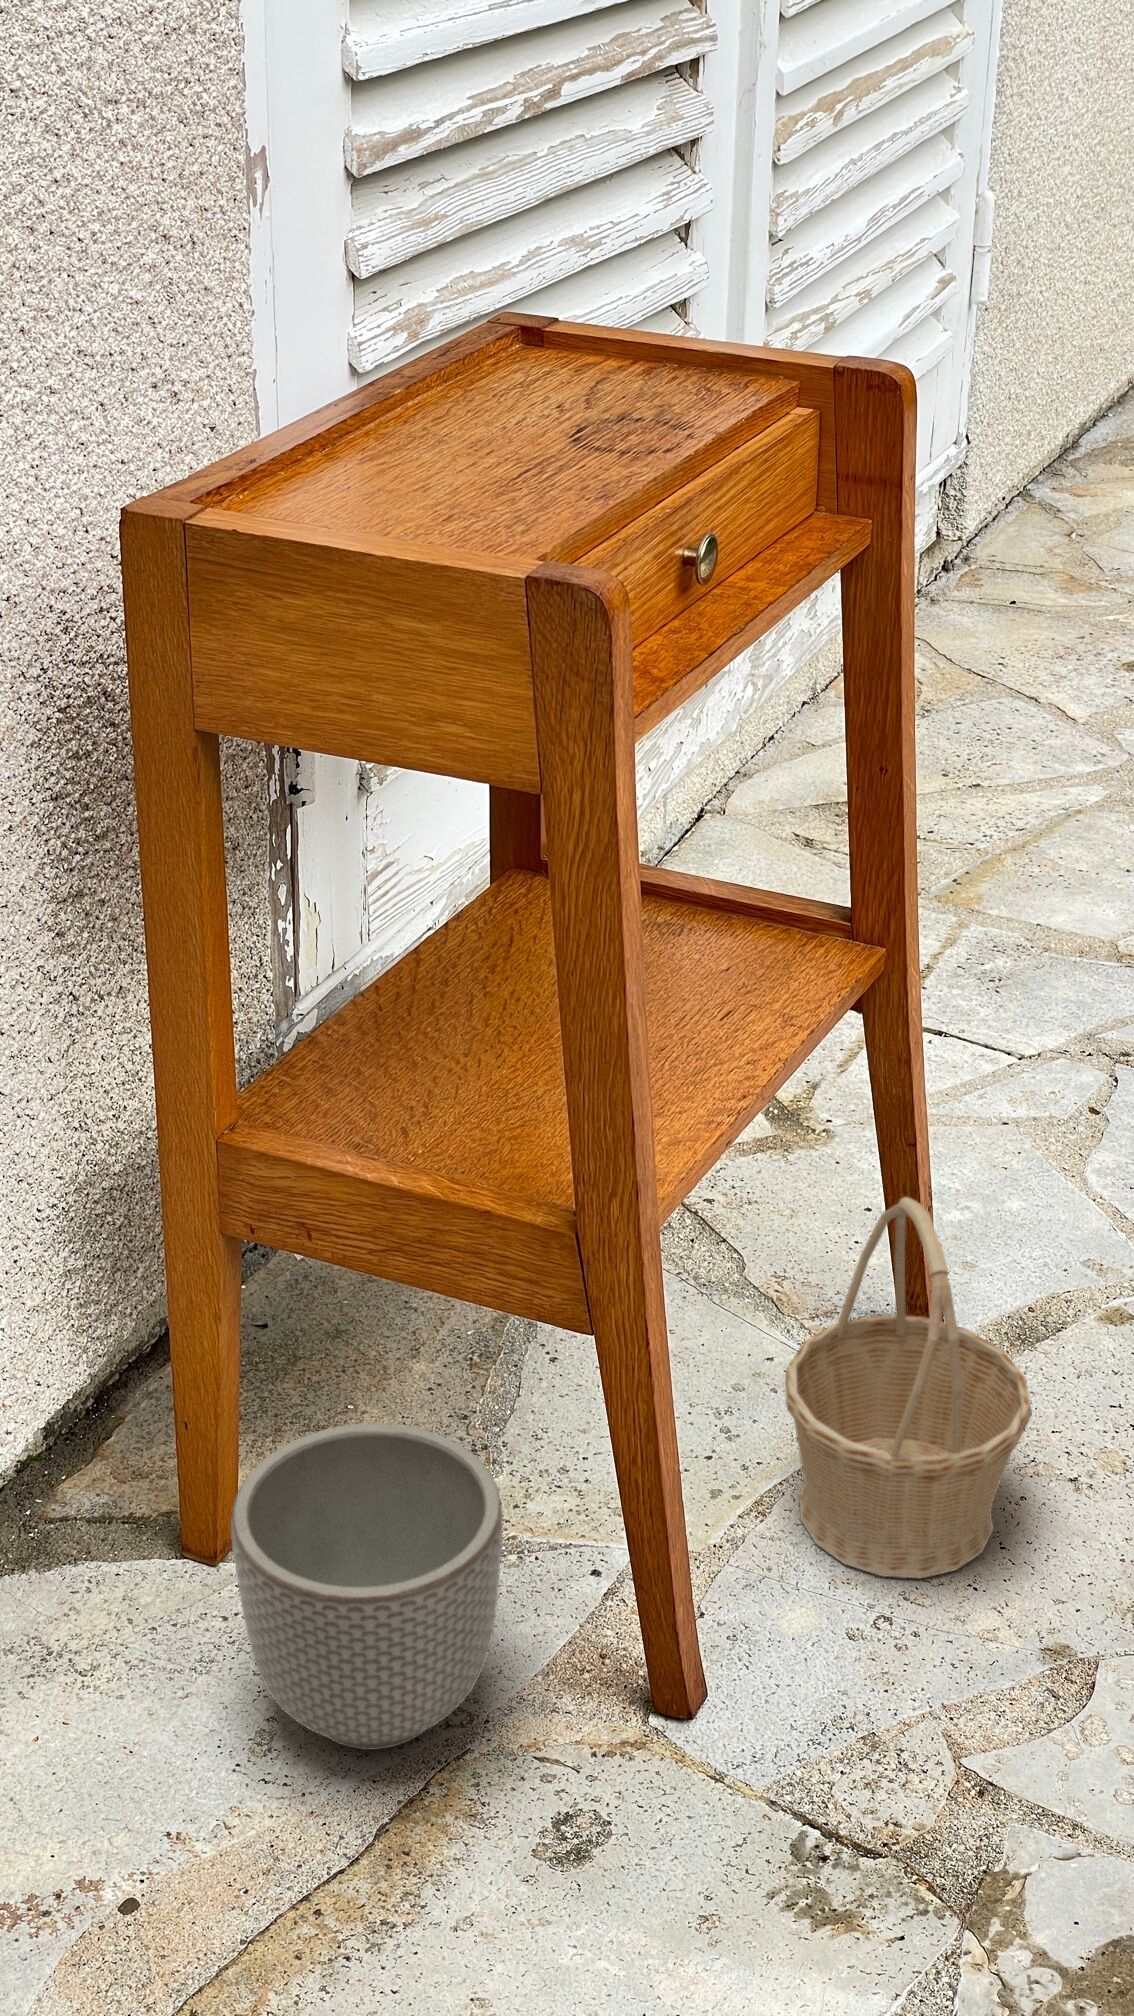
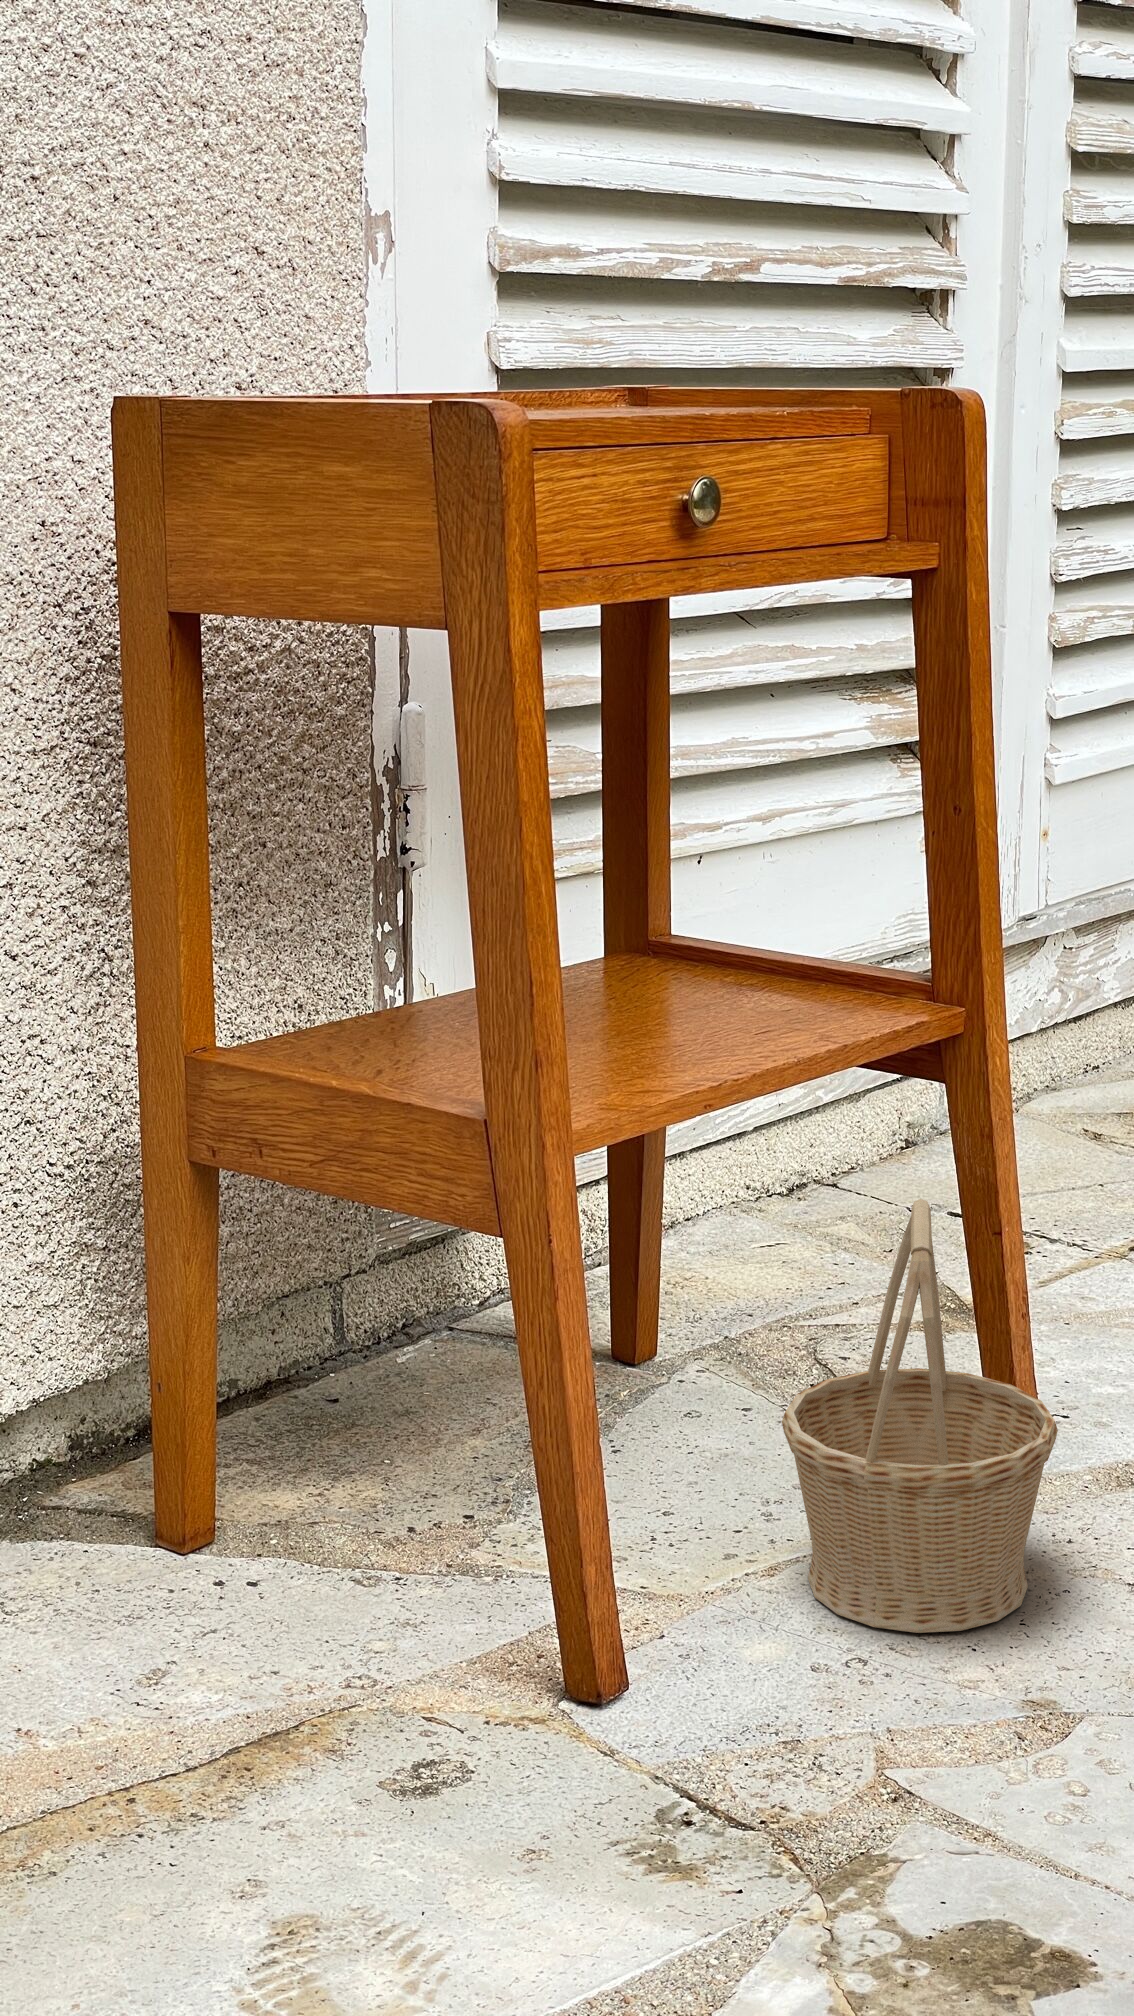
planter: present [231,1423,503,1750] -> none [130,1361,411,1693]

